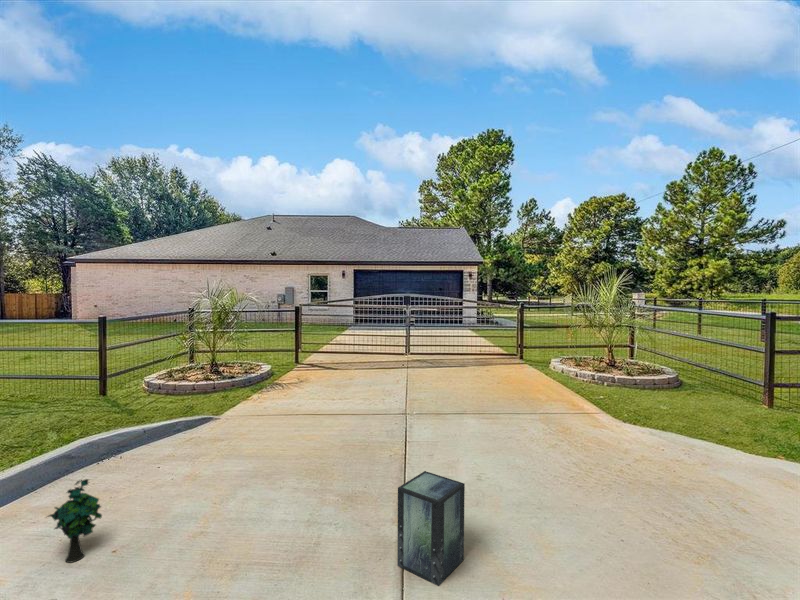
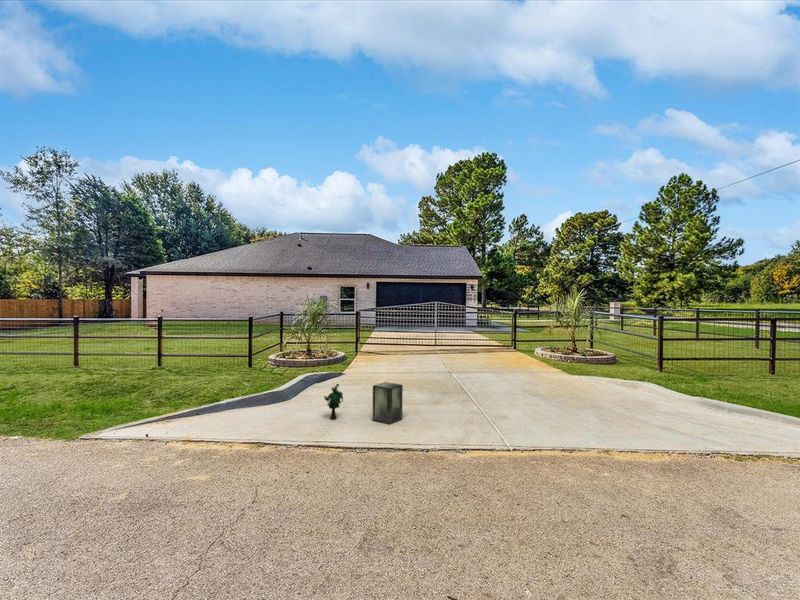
storage box: present [397,471,465,586] -> present [373,382,403,424]

